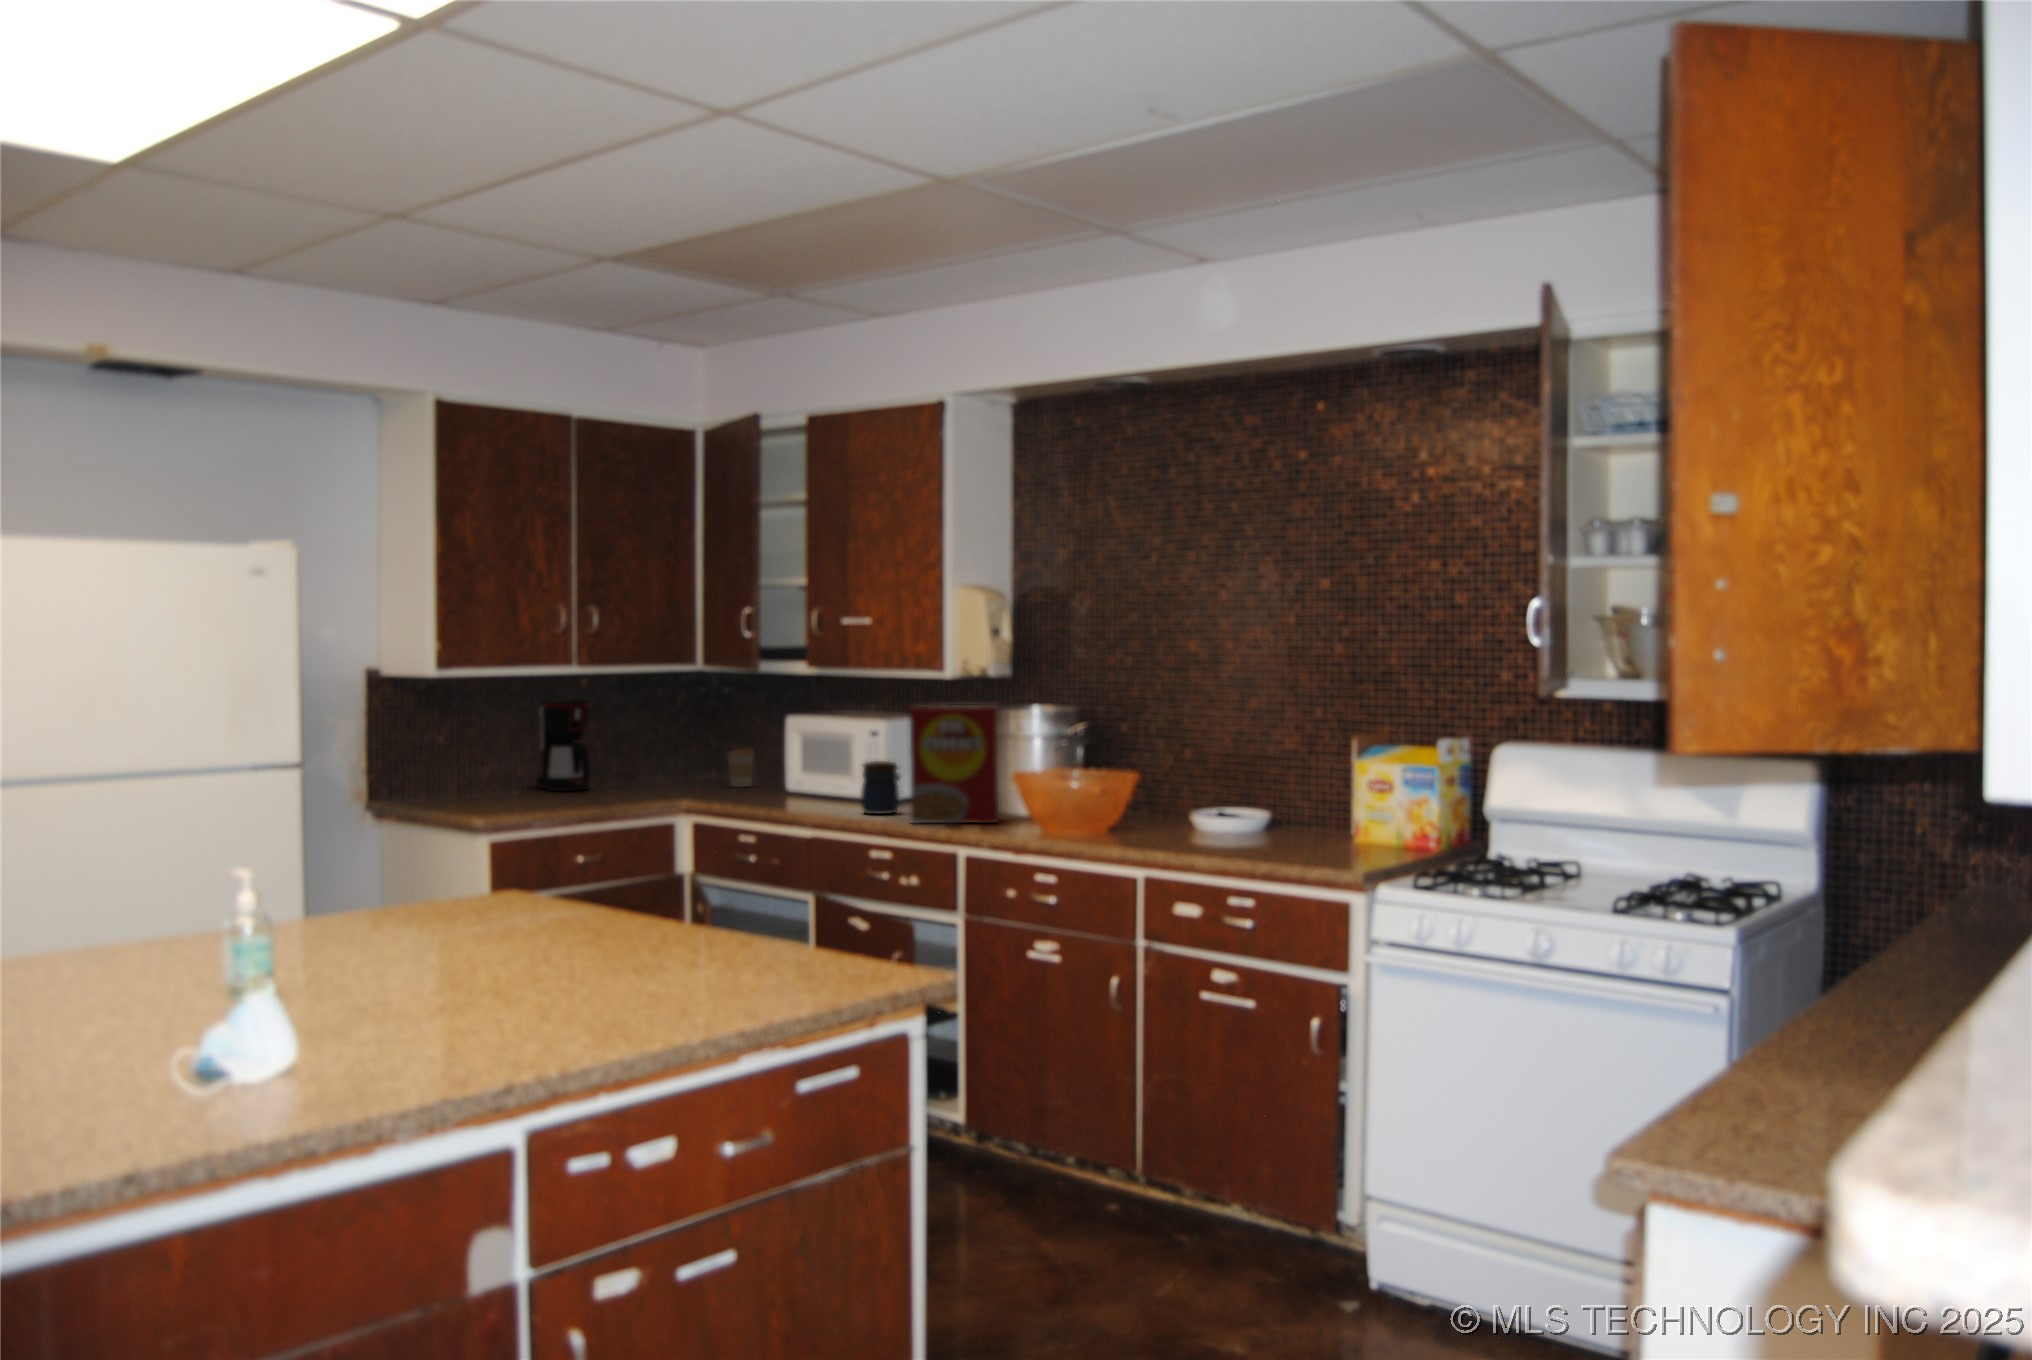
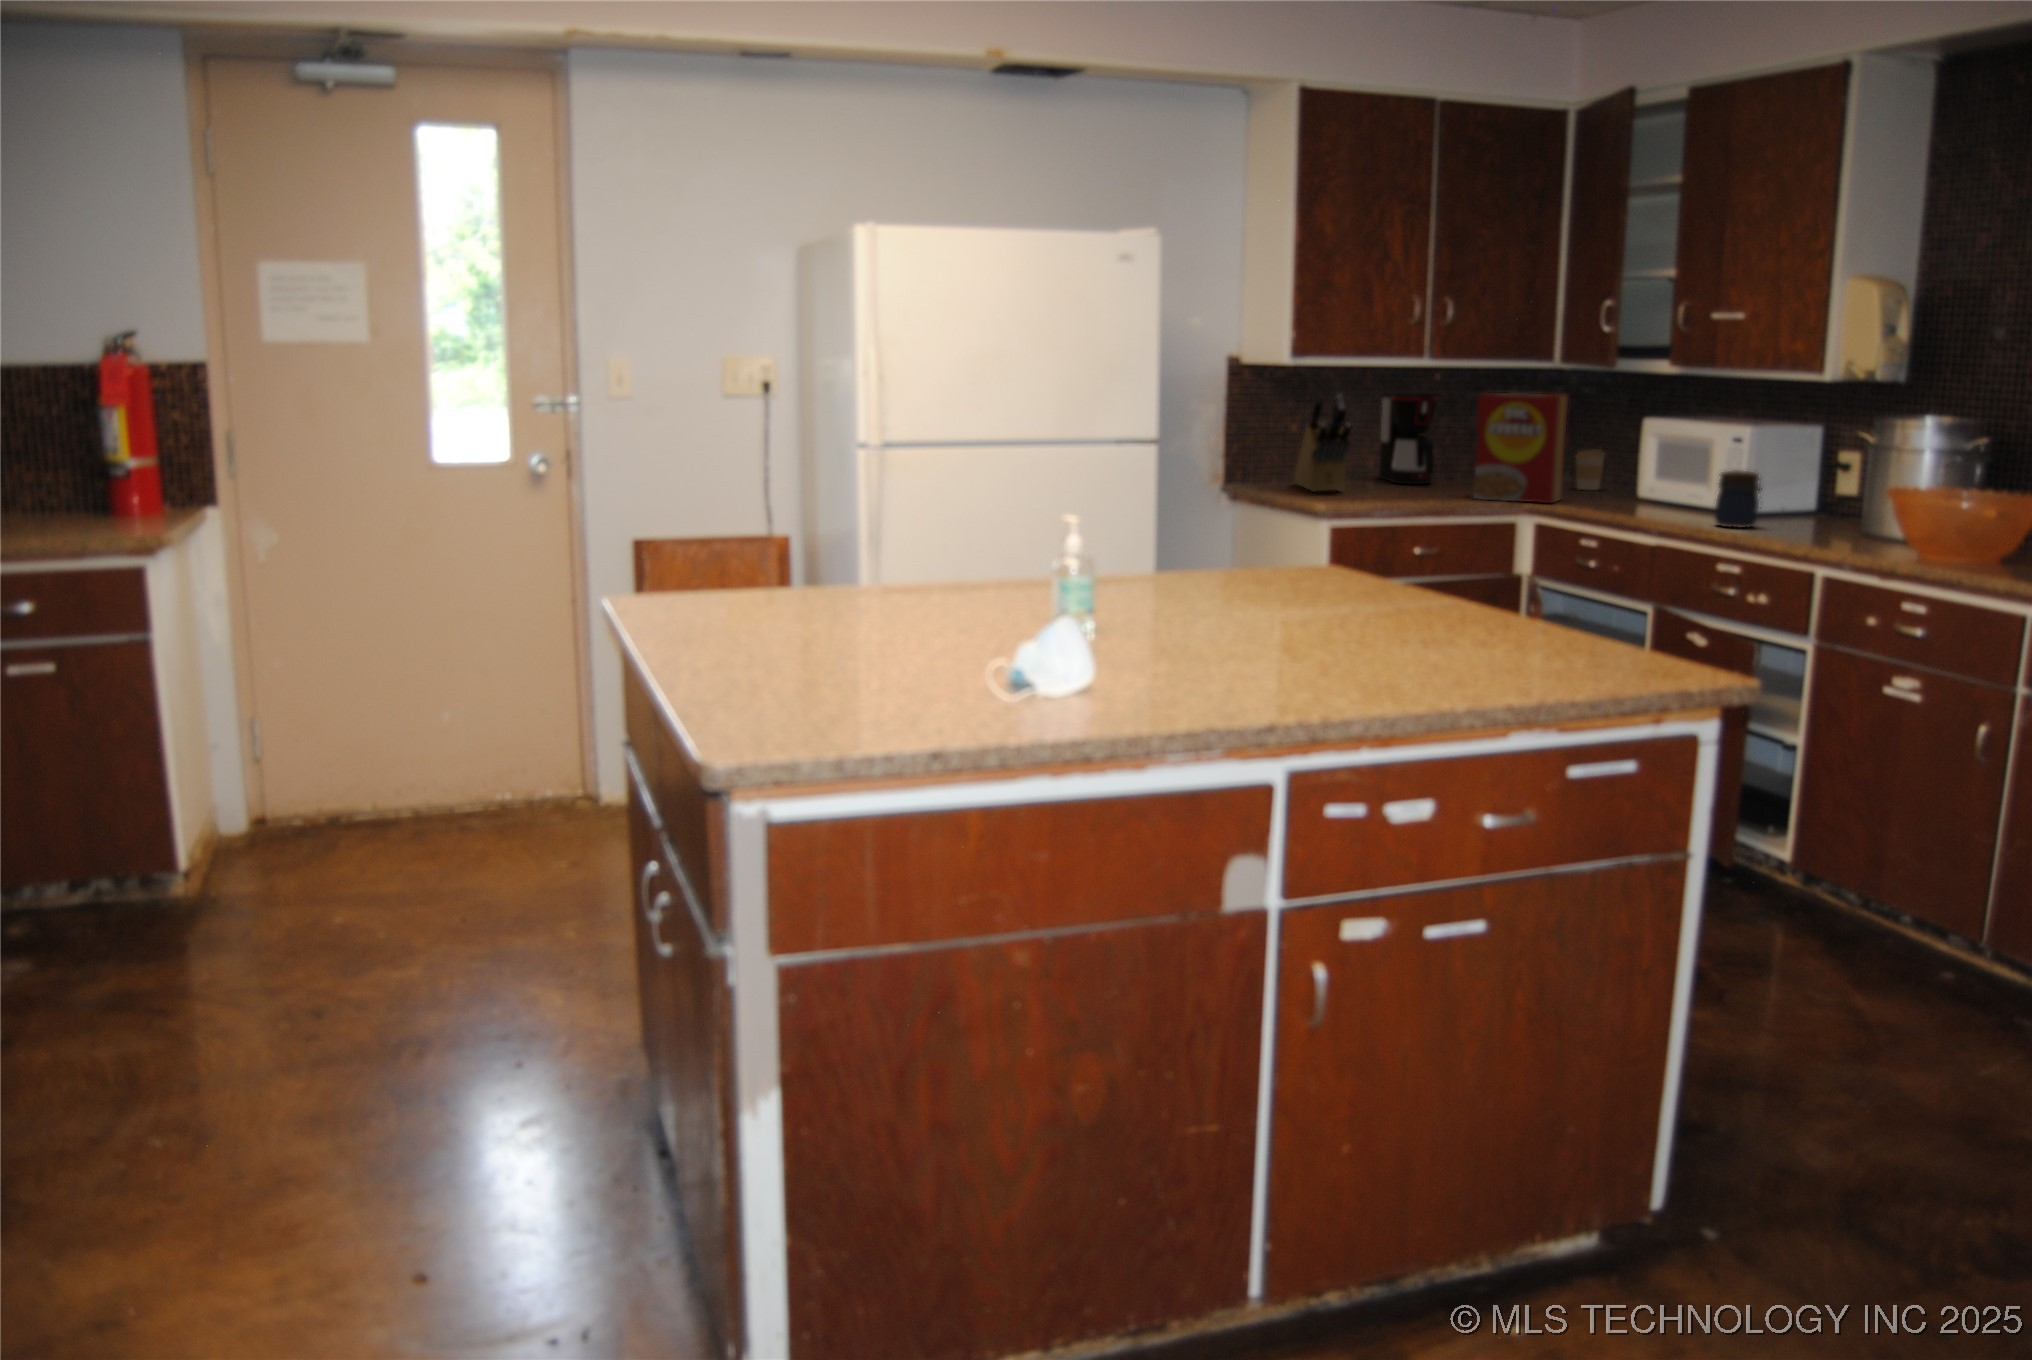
knife block: none [443,702,502,804] -> present [1294,395,1351,492]
cereal box: present [909,705,999,823] -> present [1474,393,1569,503]

